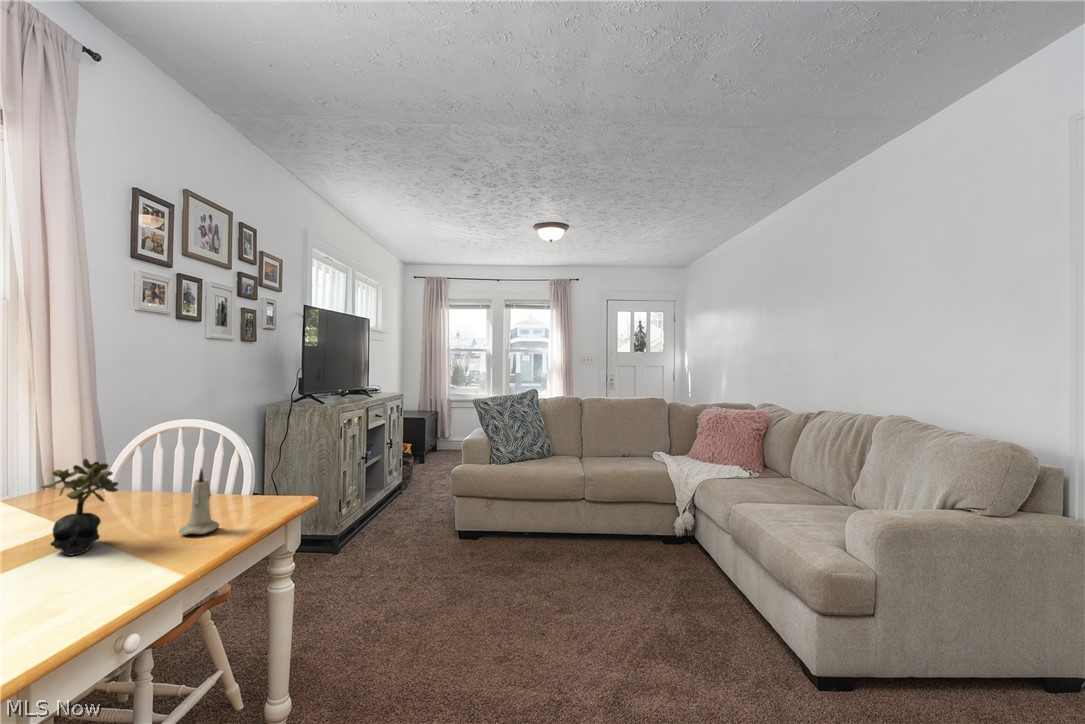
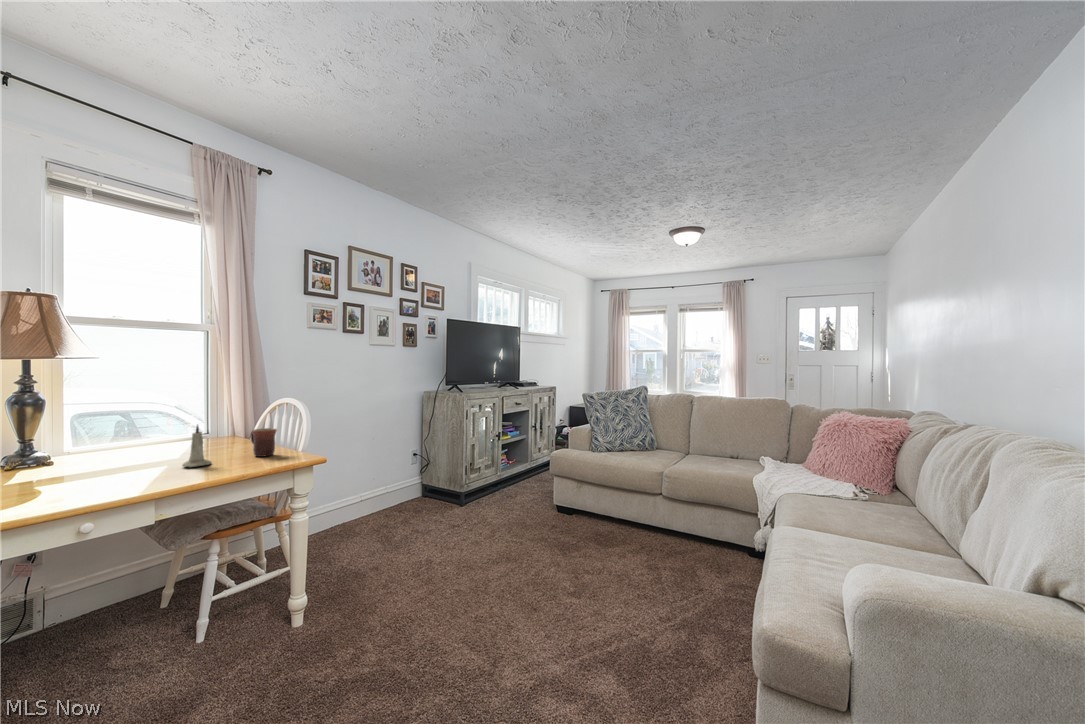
succulent plant: present [41,459,118,556] -> none [113,414,157,469]
mug: none [227,465,274,507] -> present [250,428,277,457]

